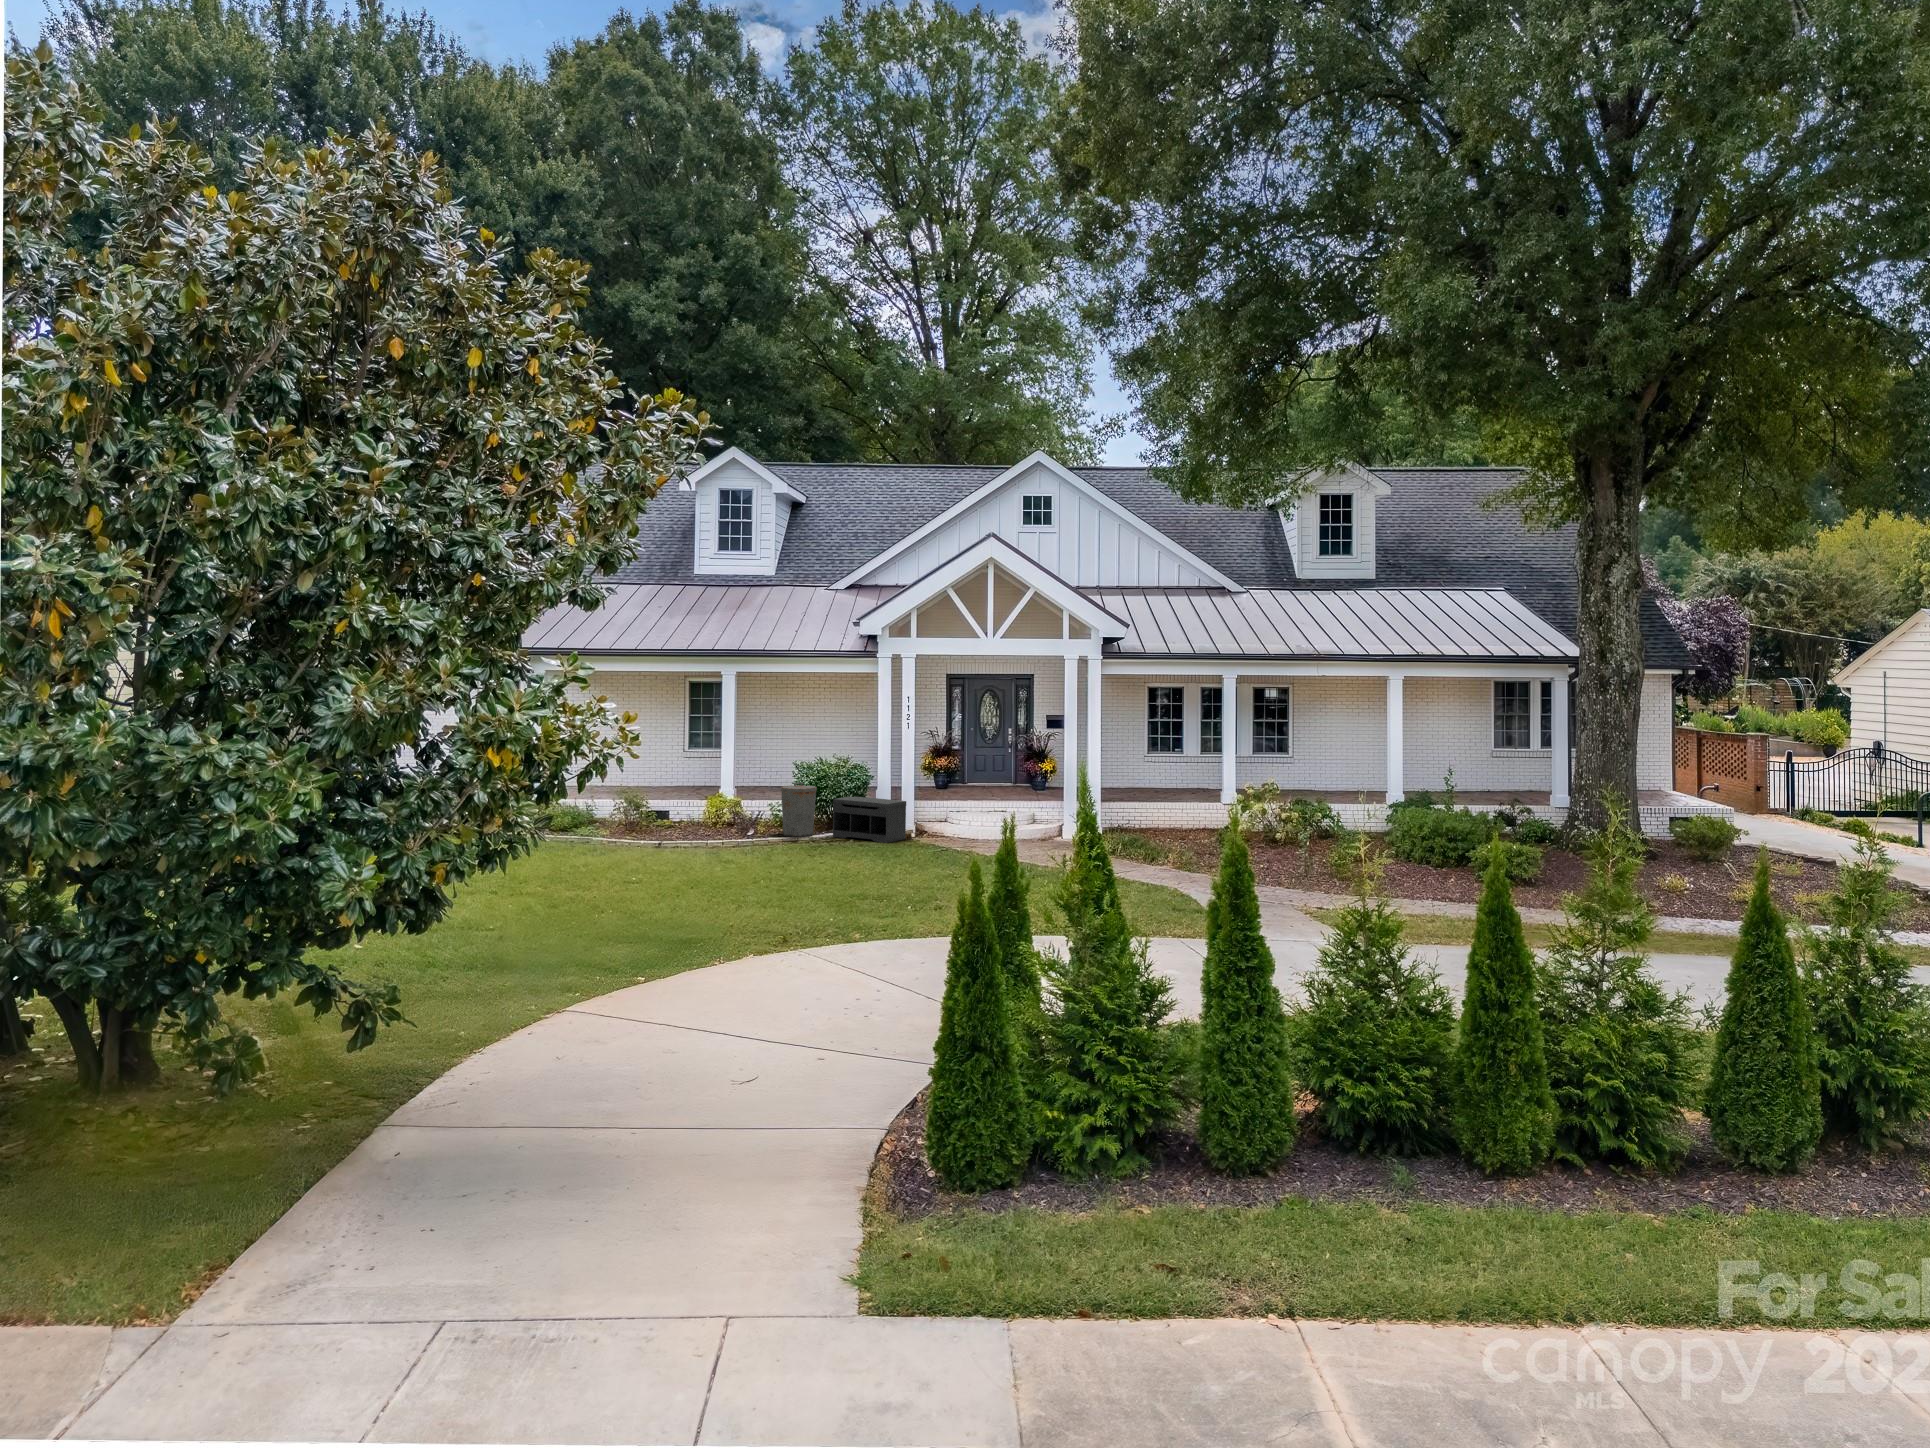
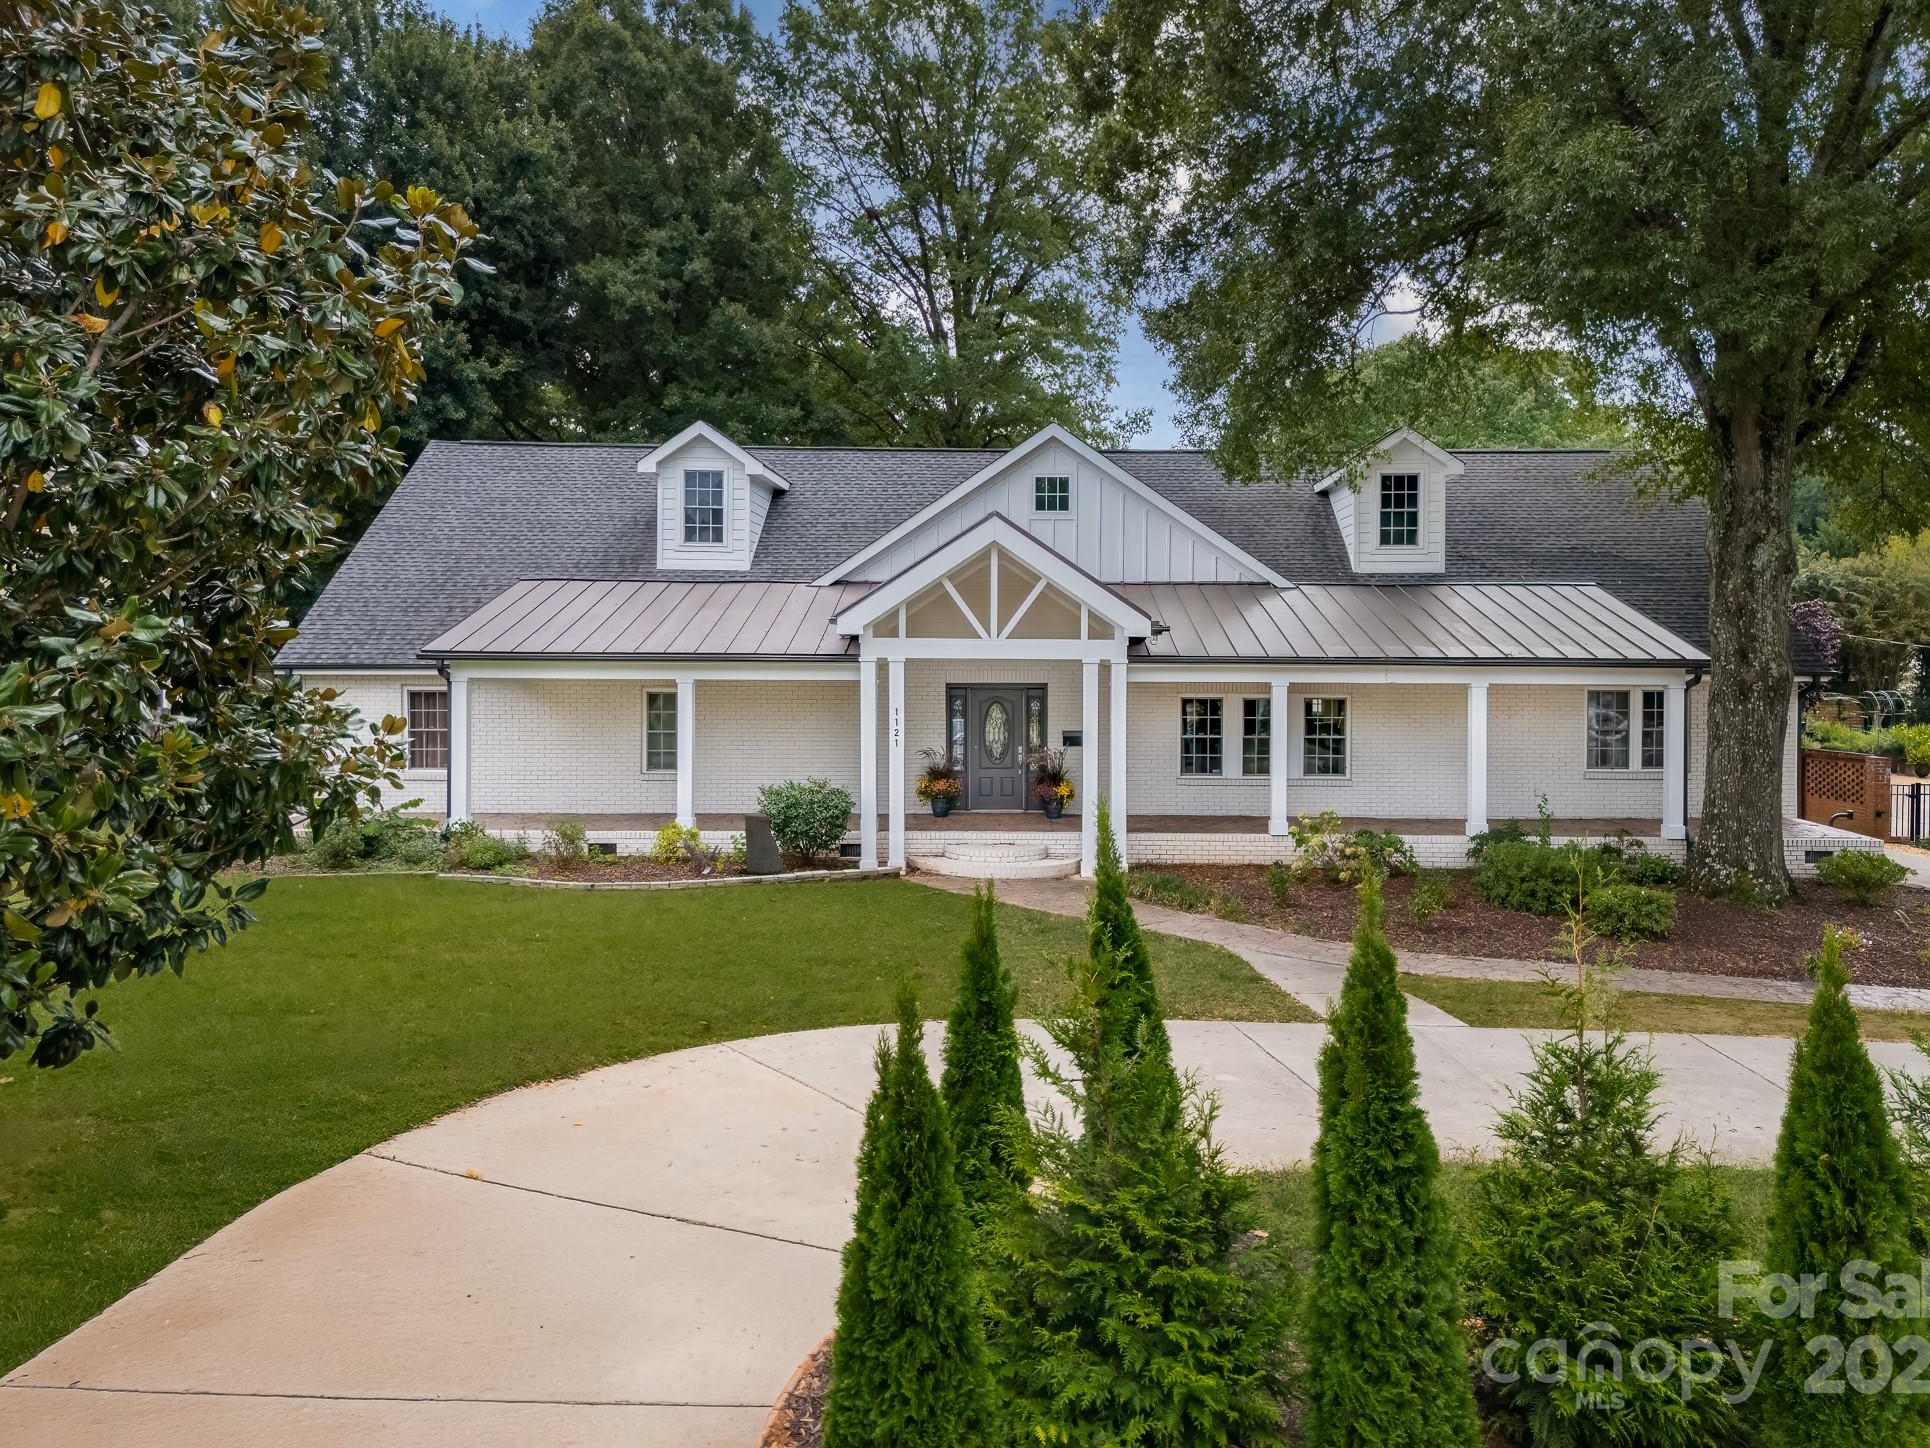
bench: present [833,797,906,843] -> none [805,826,893,882]

